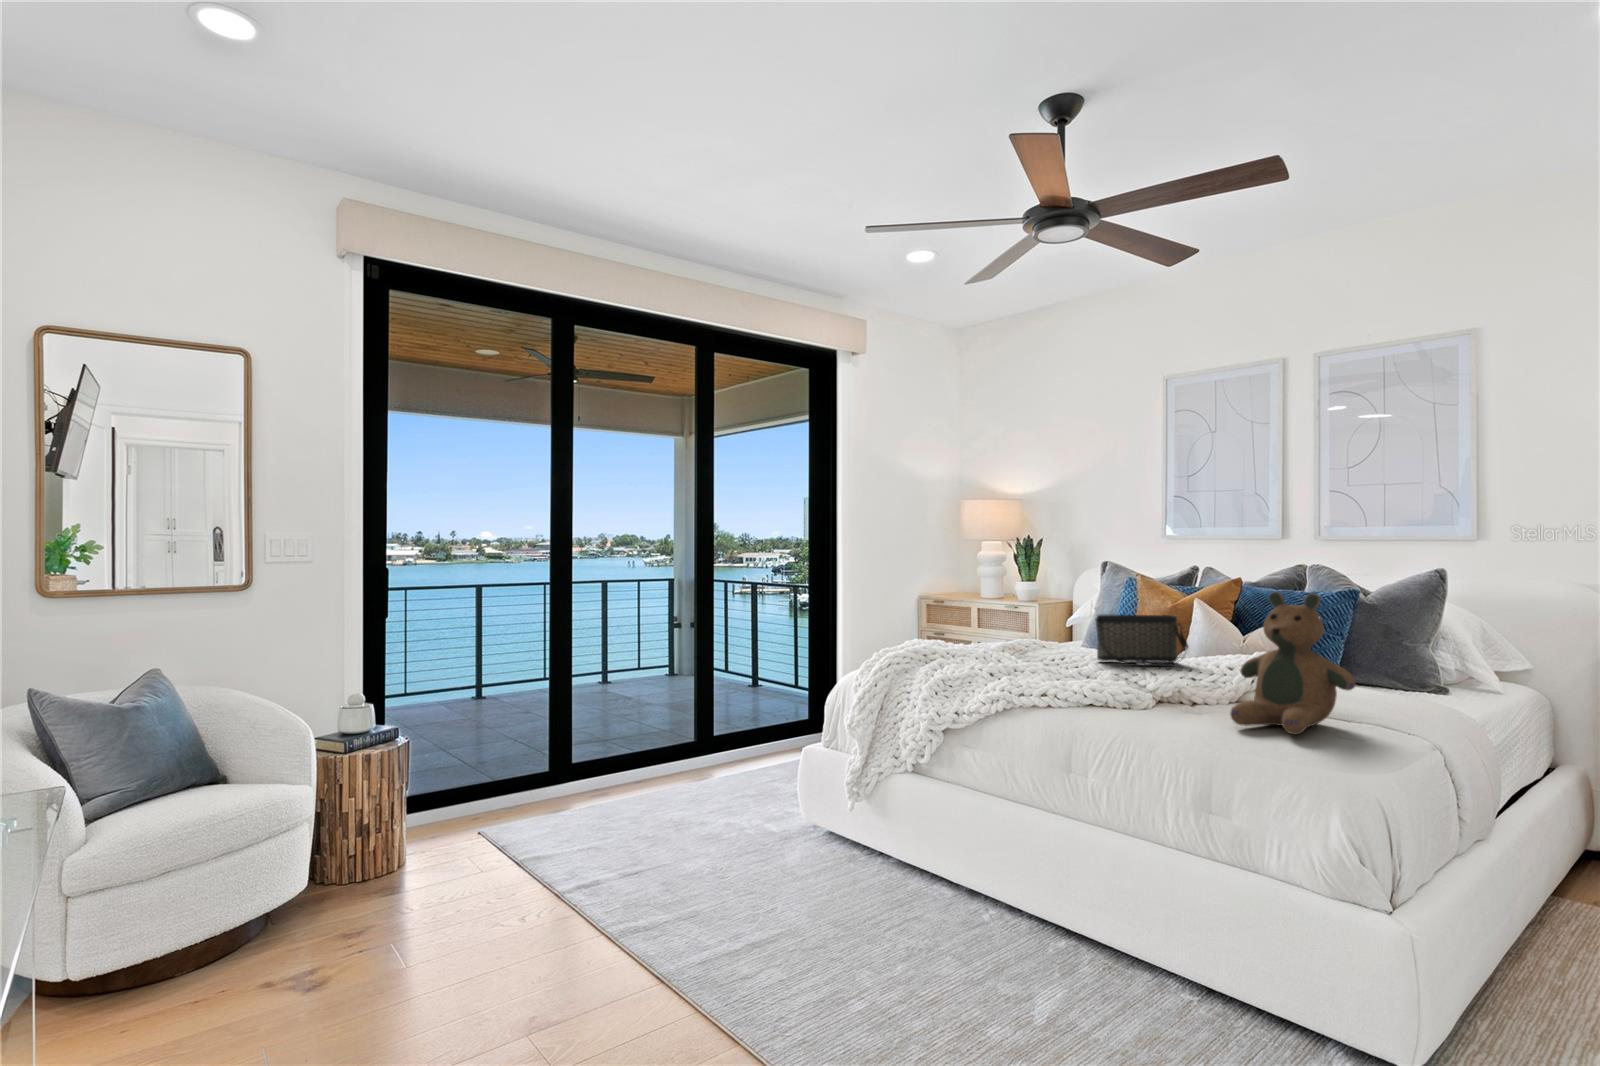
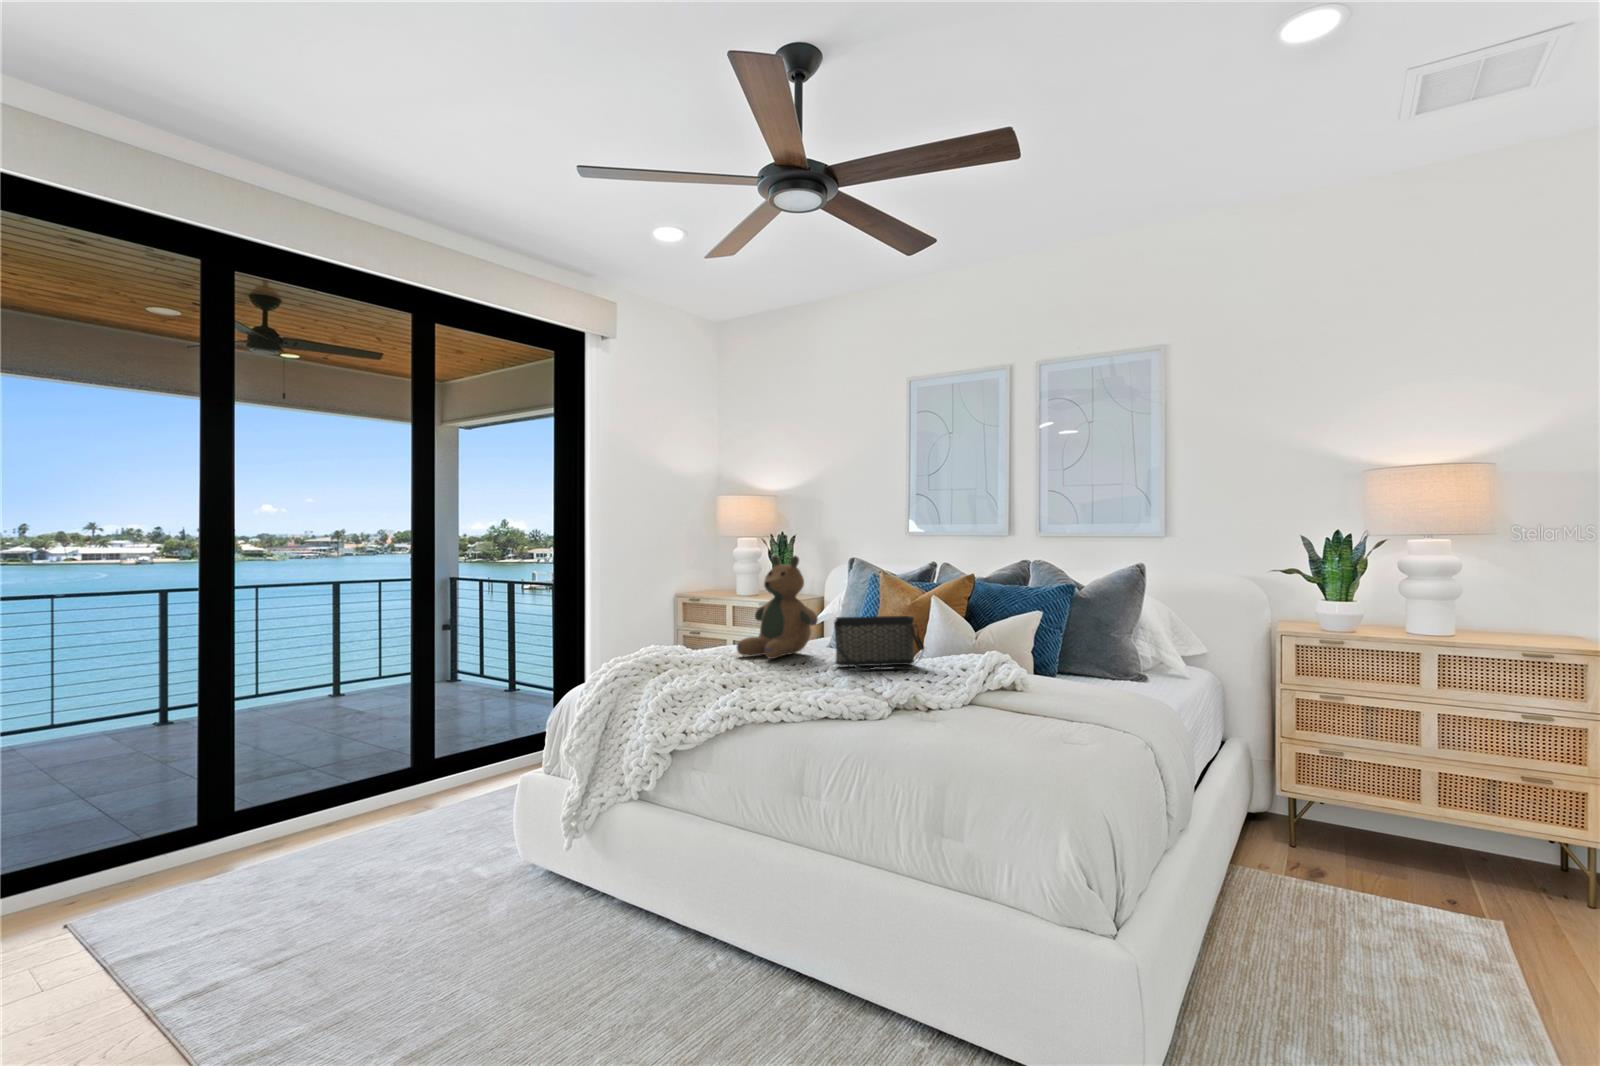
teddy bear: present [1230,592,1356,734] -> present [737,555,818,659]

